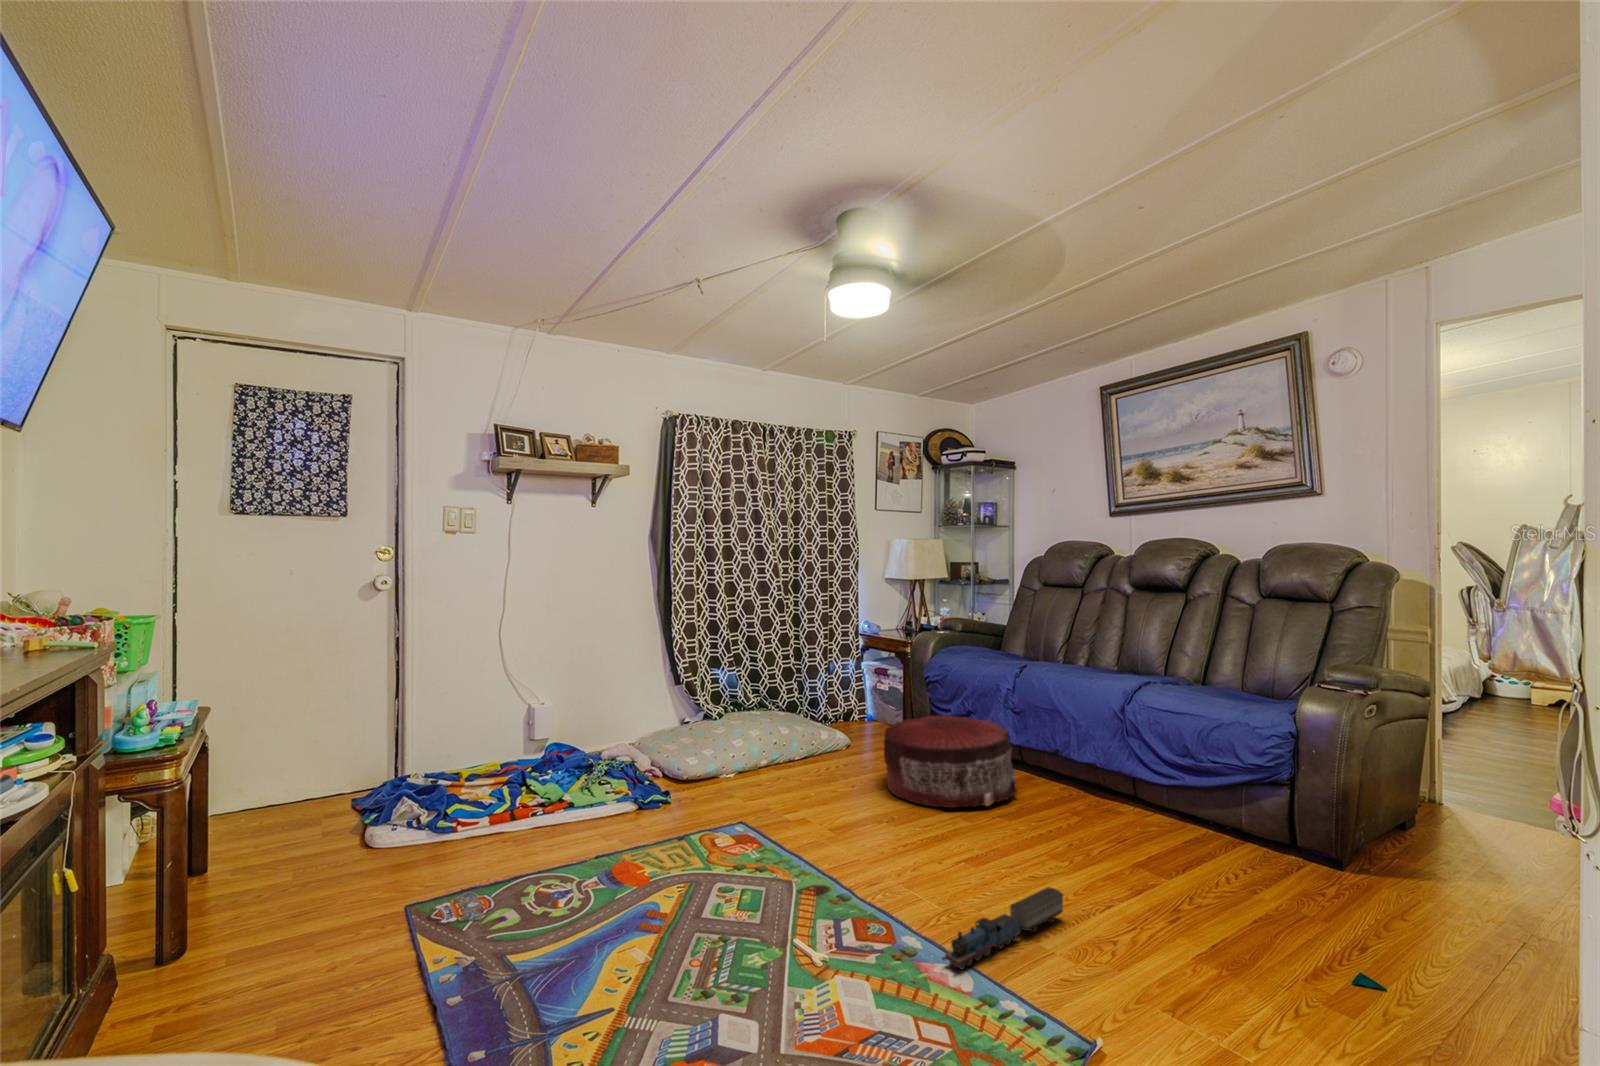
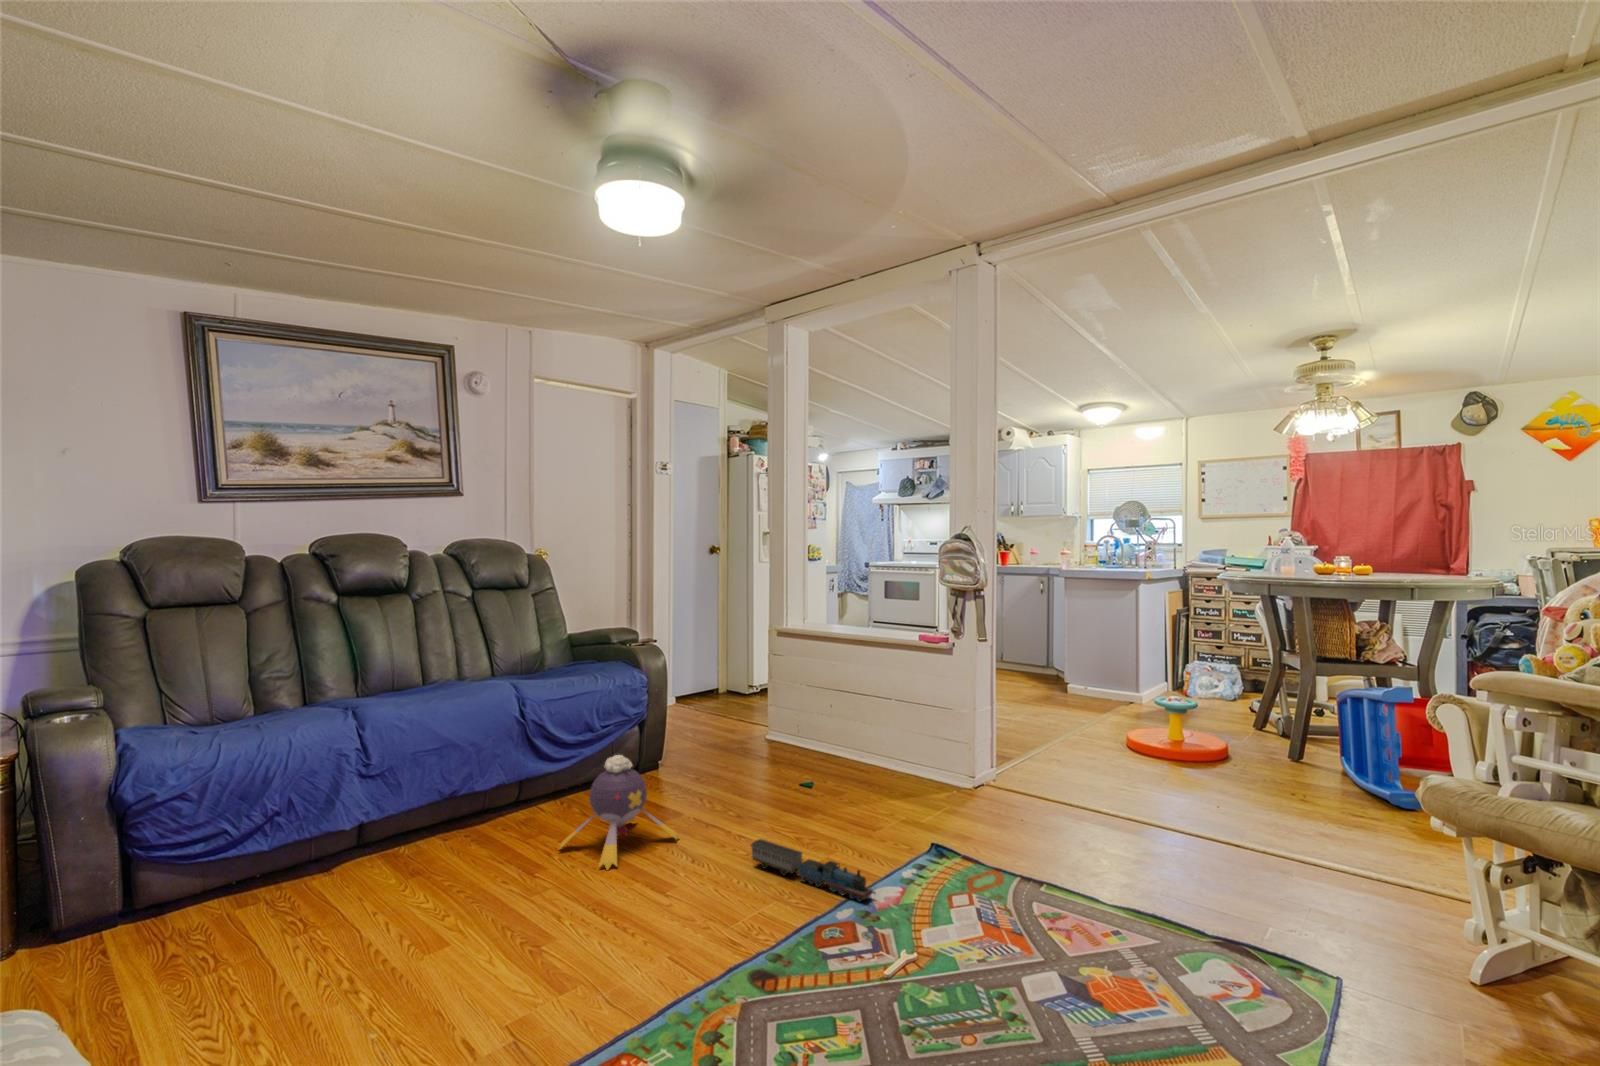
pouf: present [884,715,1017,808] -> none [255,798,487,984]
plush toy: none [1036,761,1164,880] -> present [559,755,679,870]

